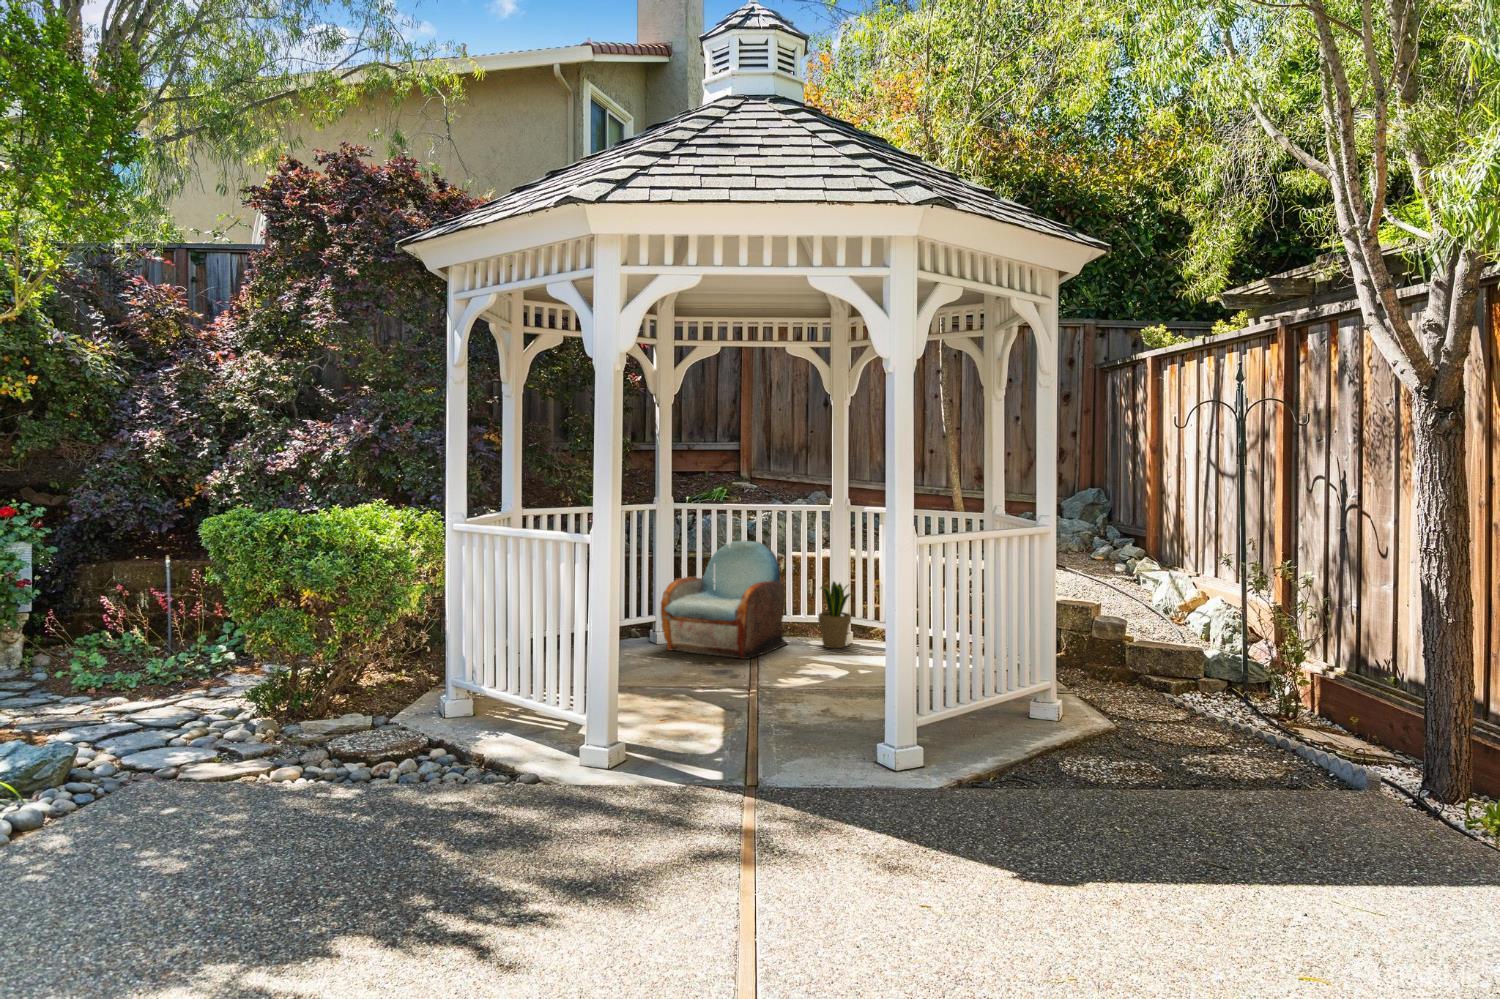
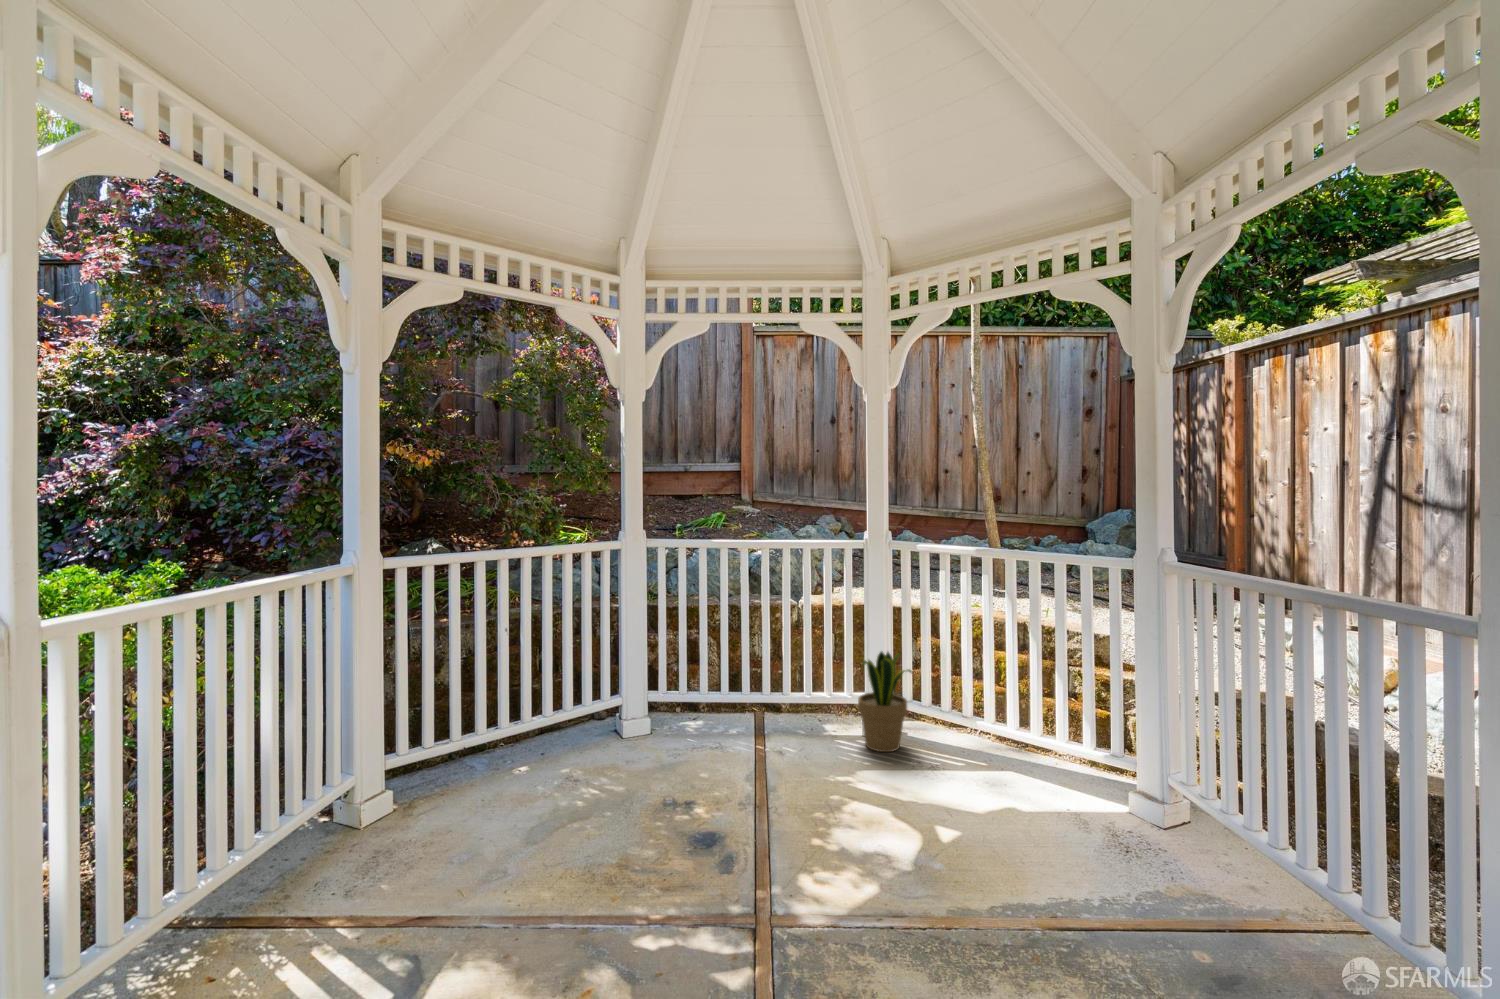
armchair: present [660,541,788,659] -> none [623,591,814,792]

